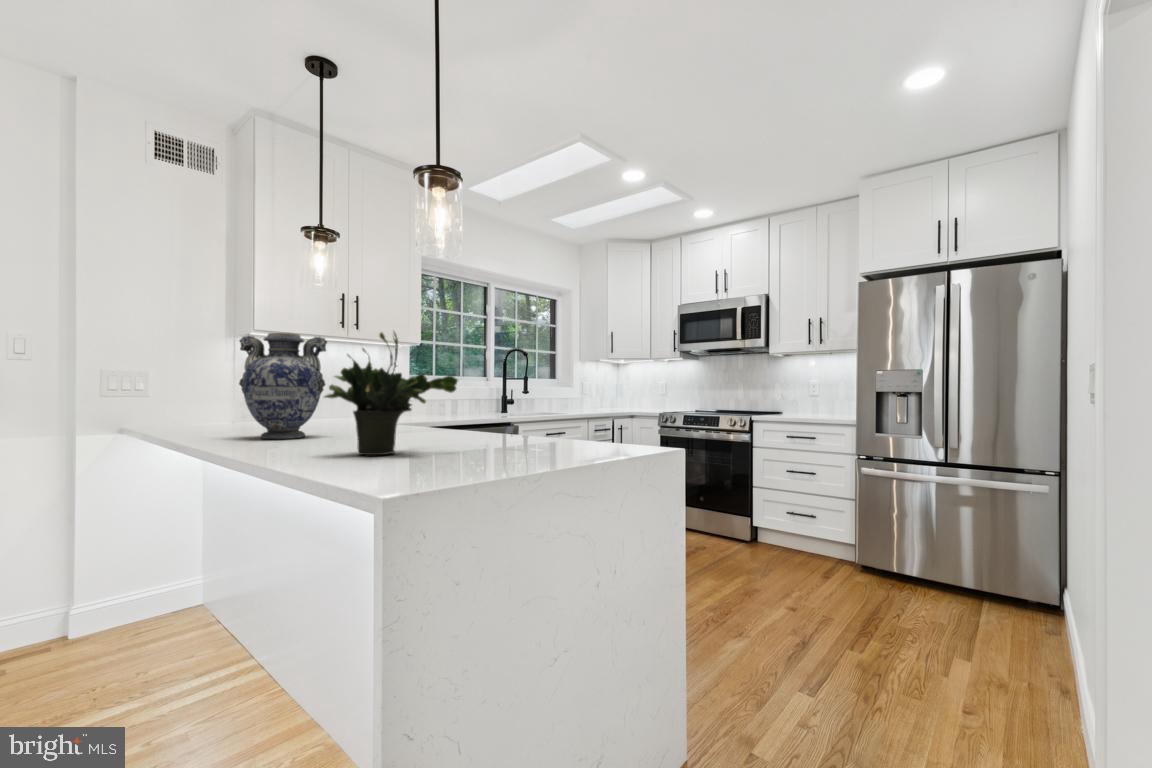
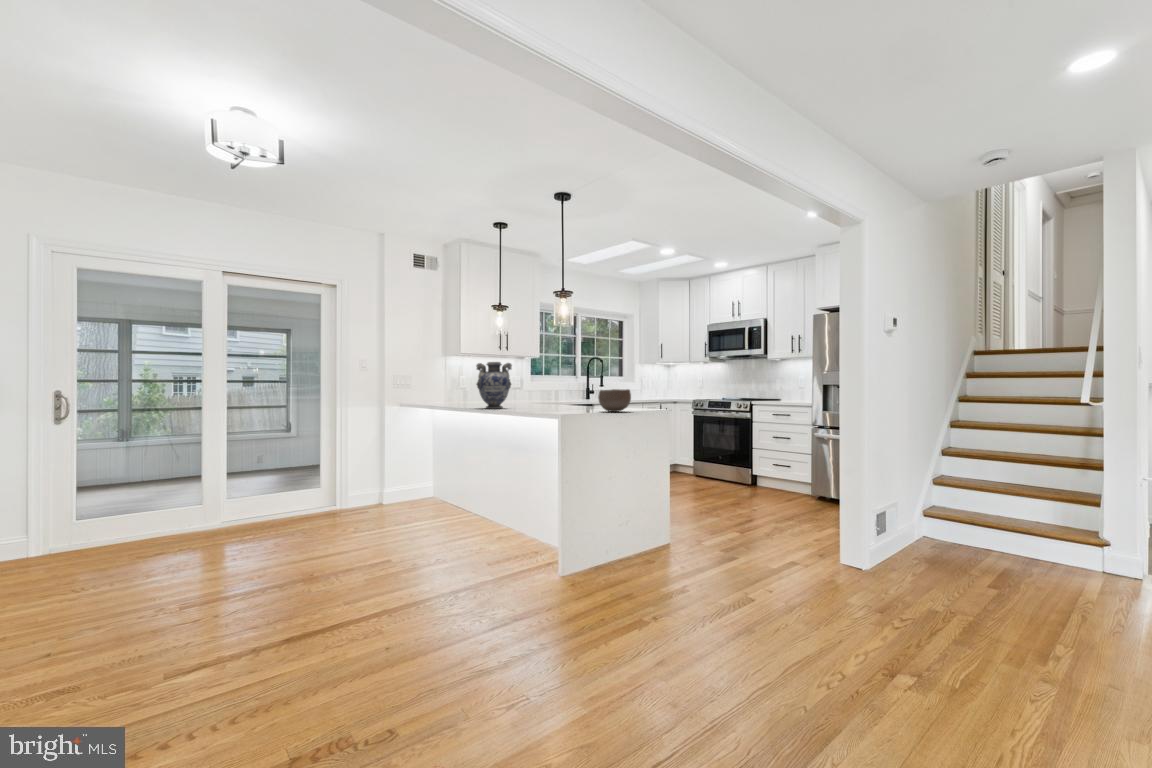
potted plant: present [324,332,458,455] -> none [527,366,576,412]
bowl: none [515,396,593,449] -> present [598,389,631,412]

